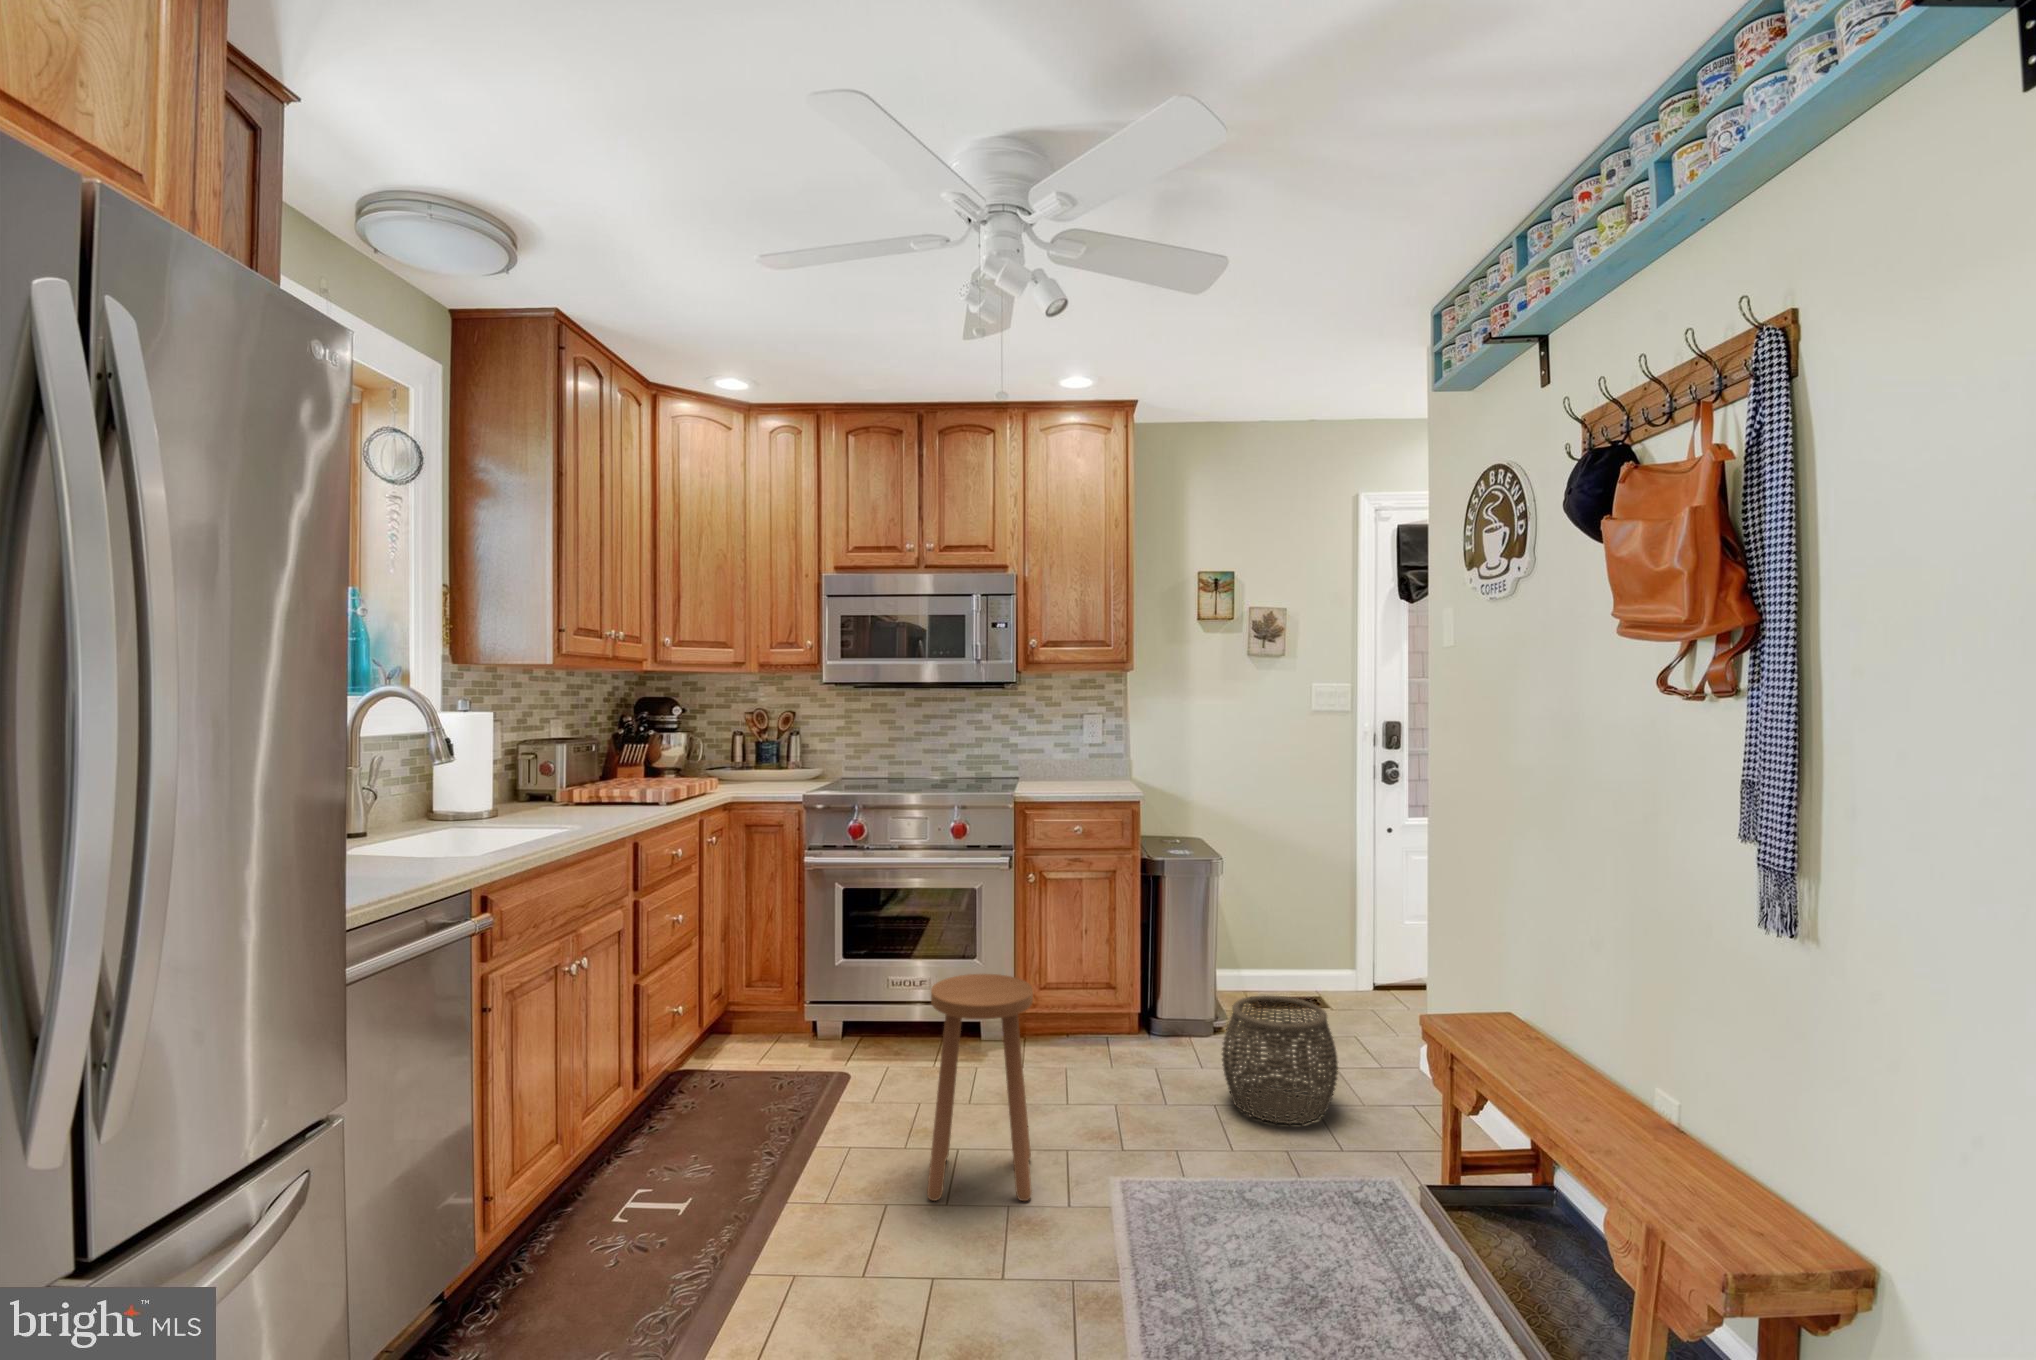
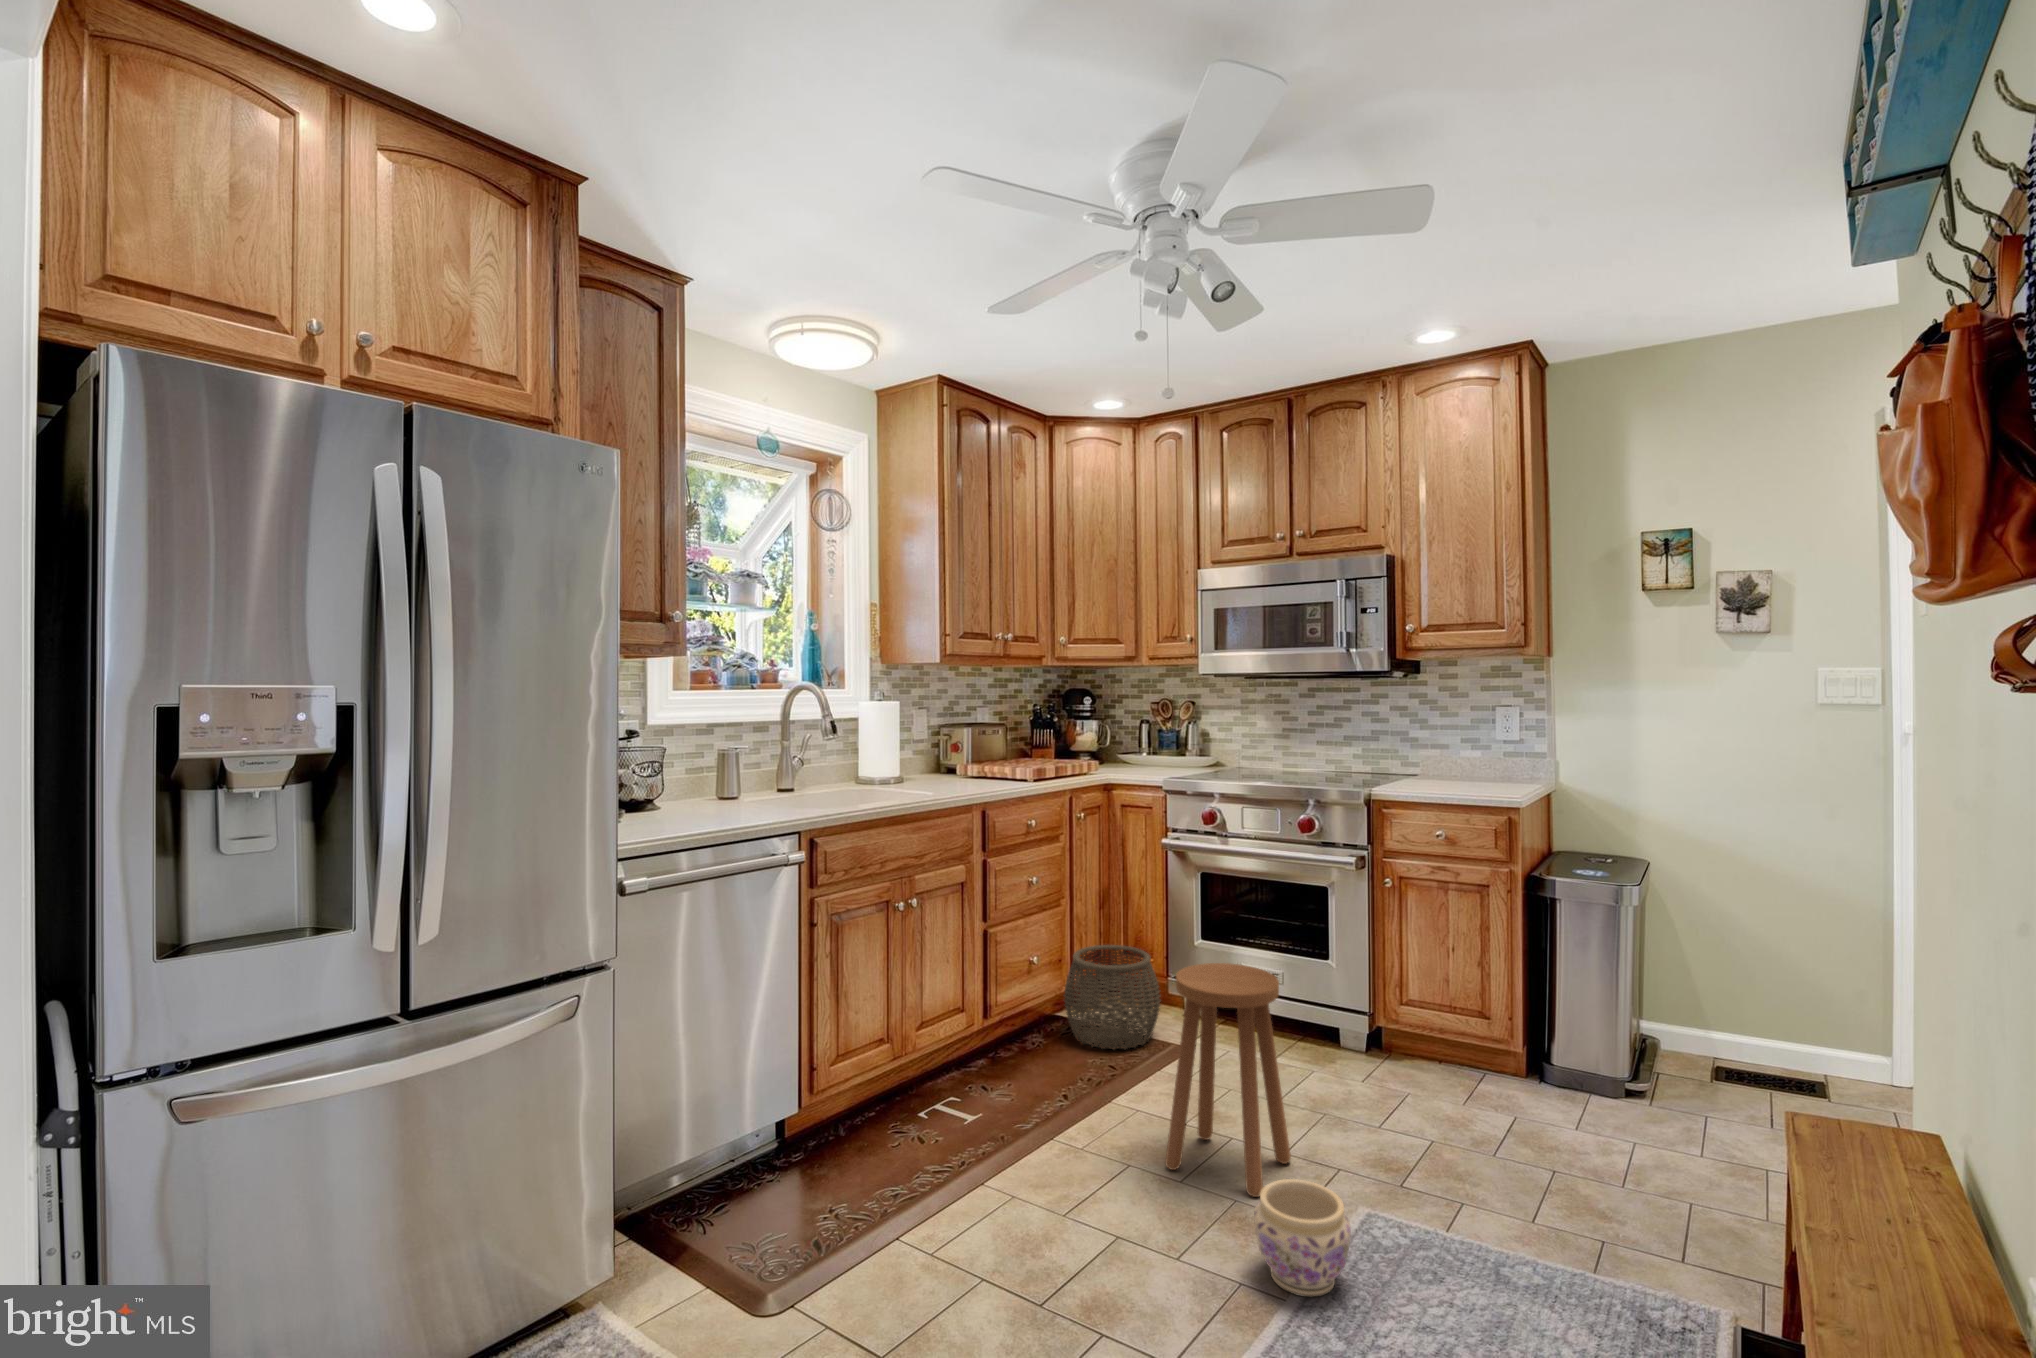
woven basket: present [1222,995,1338,1124] -> present [1064,945,1161,1050]
planter: none [1075,1166,1164,1278] -> present [1254,1179,1351,1297]

